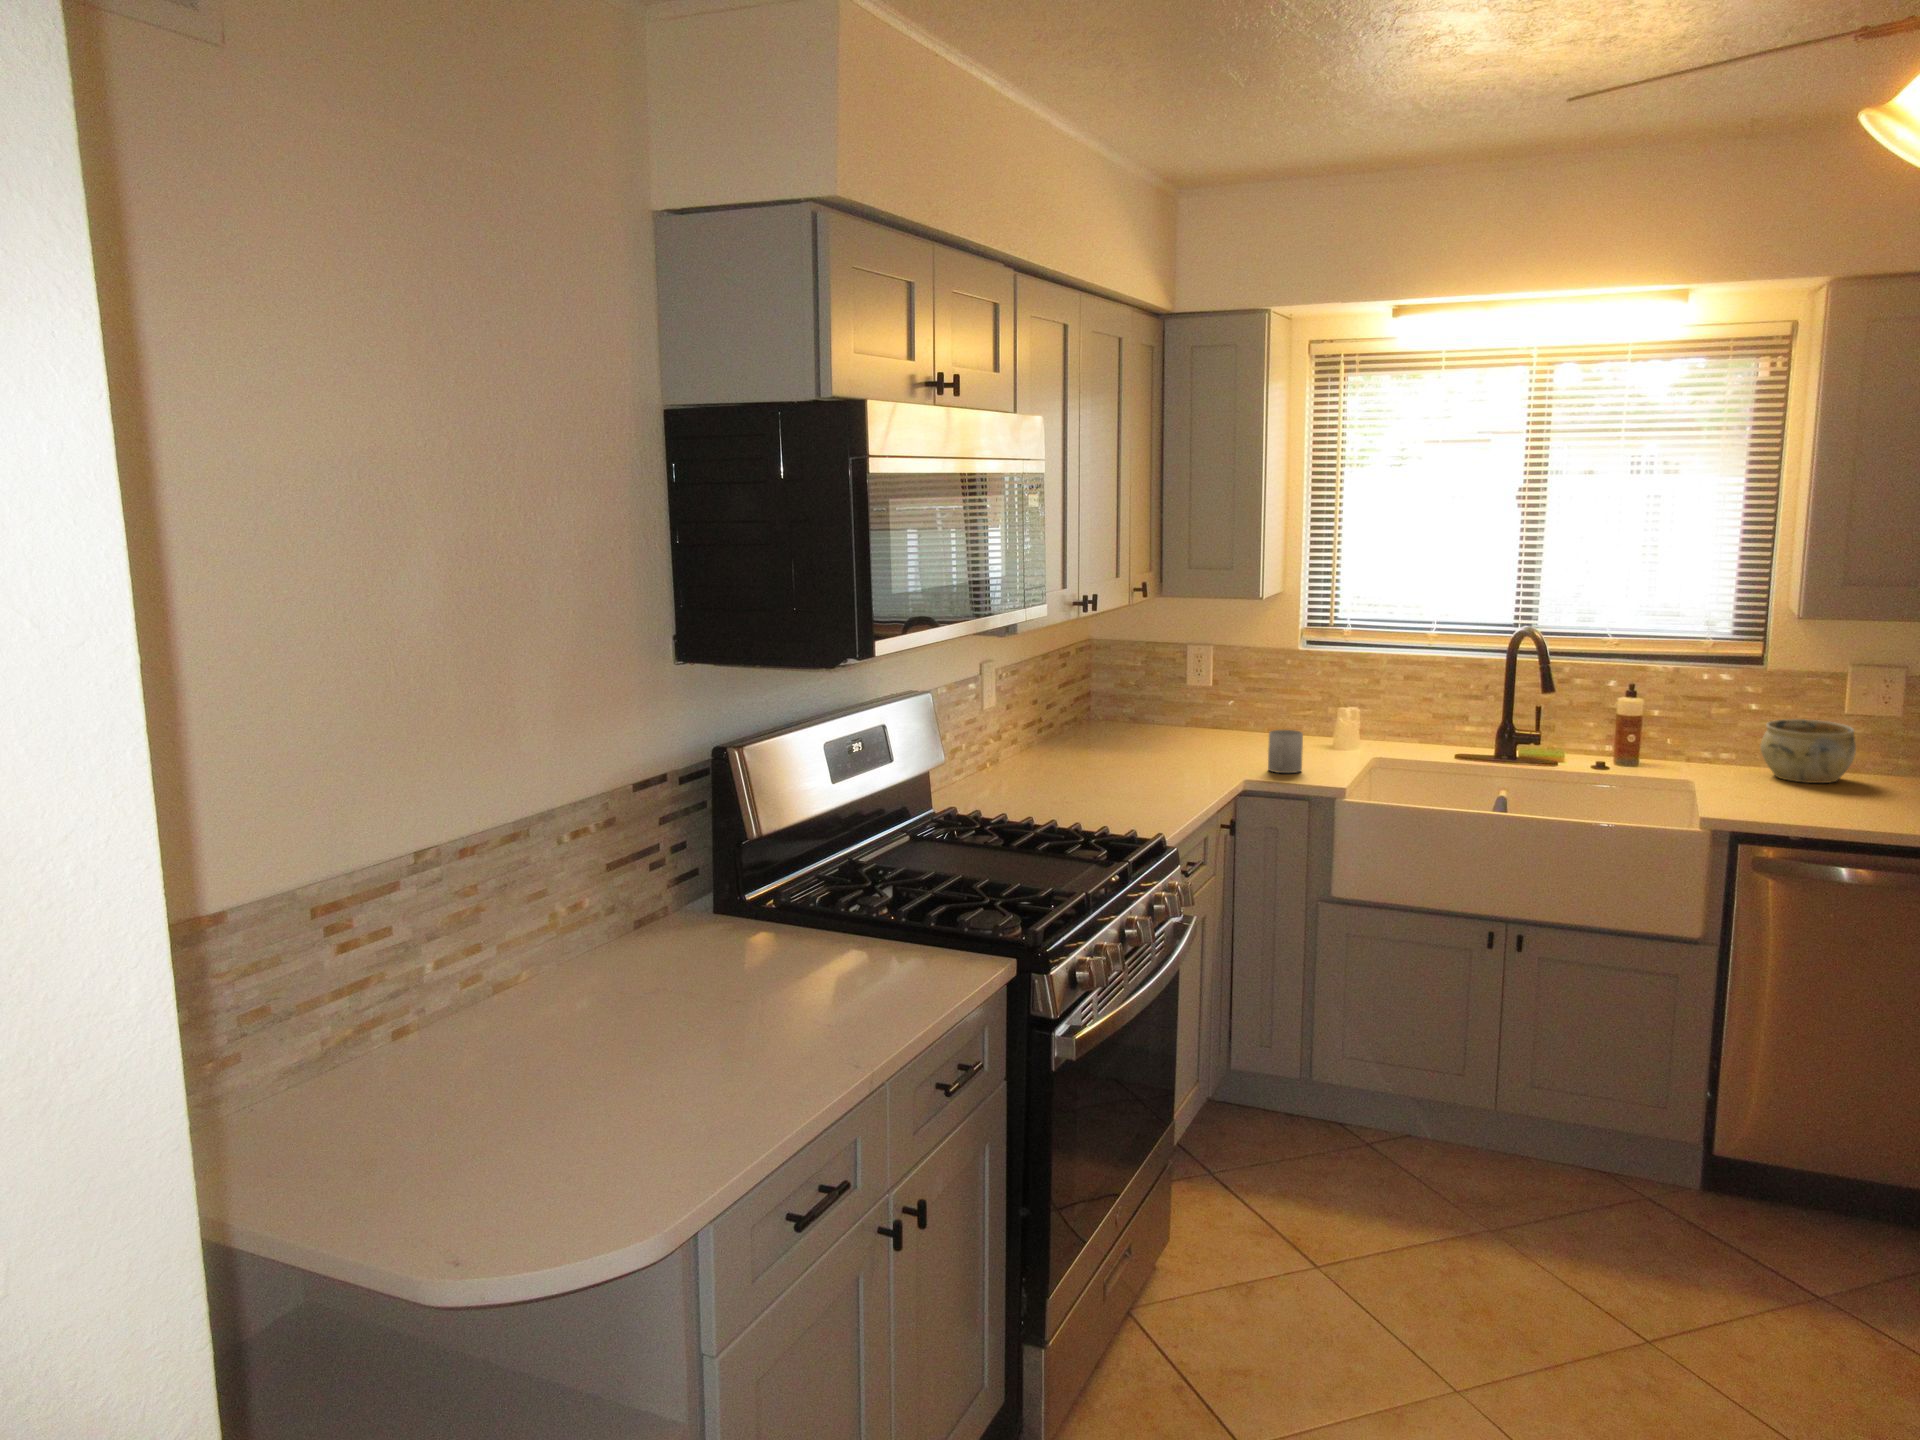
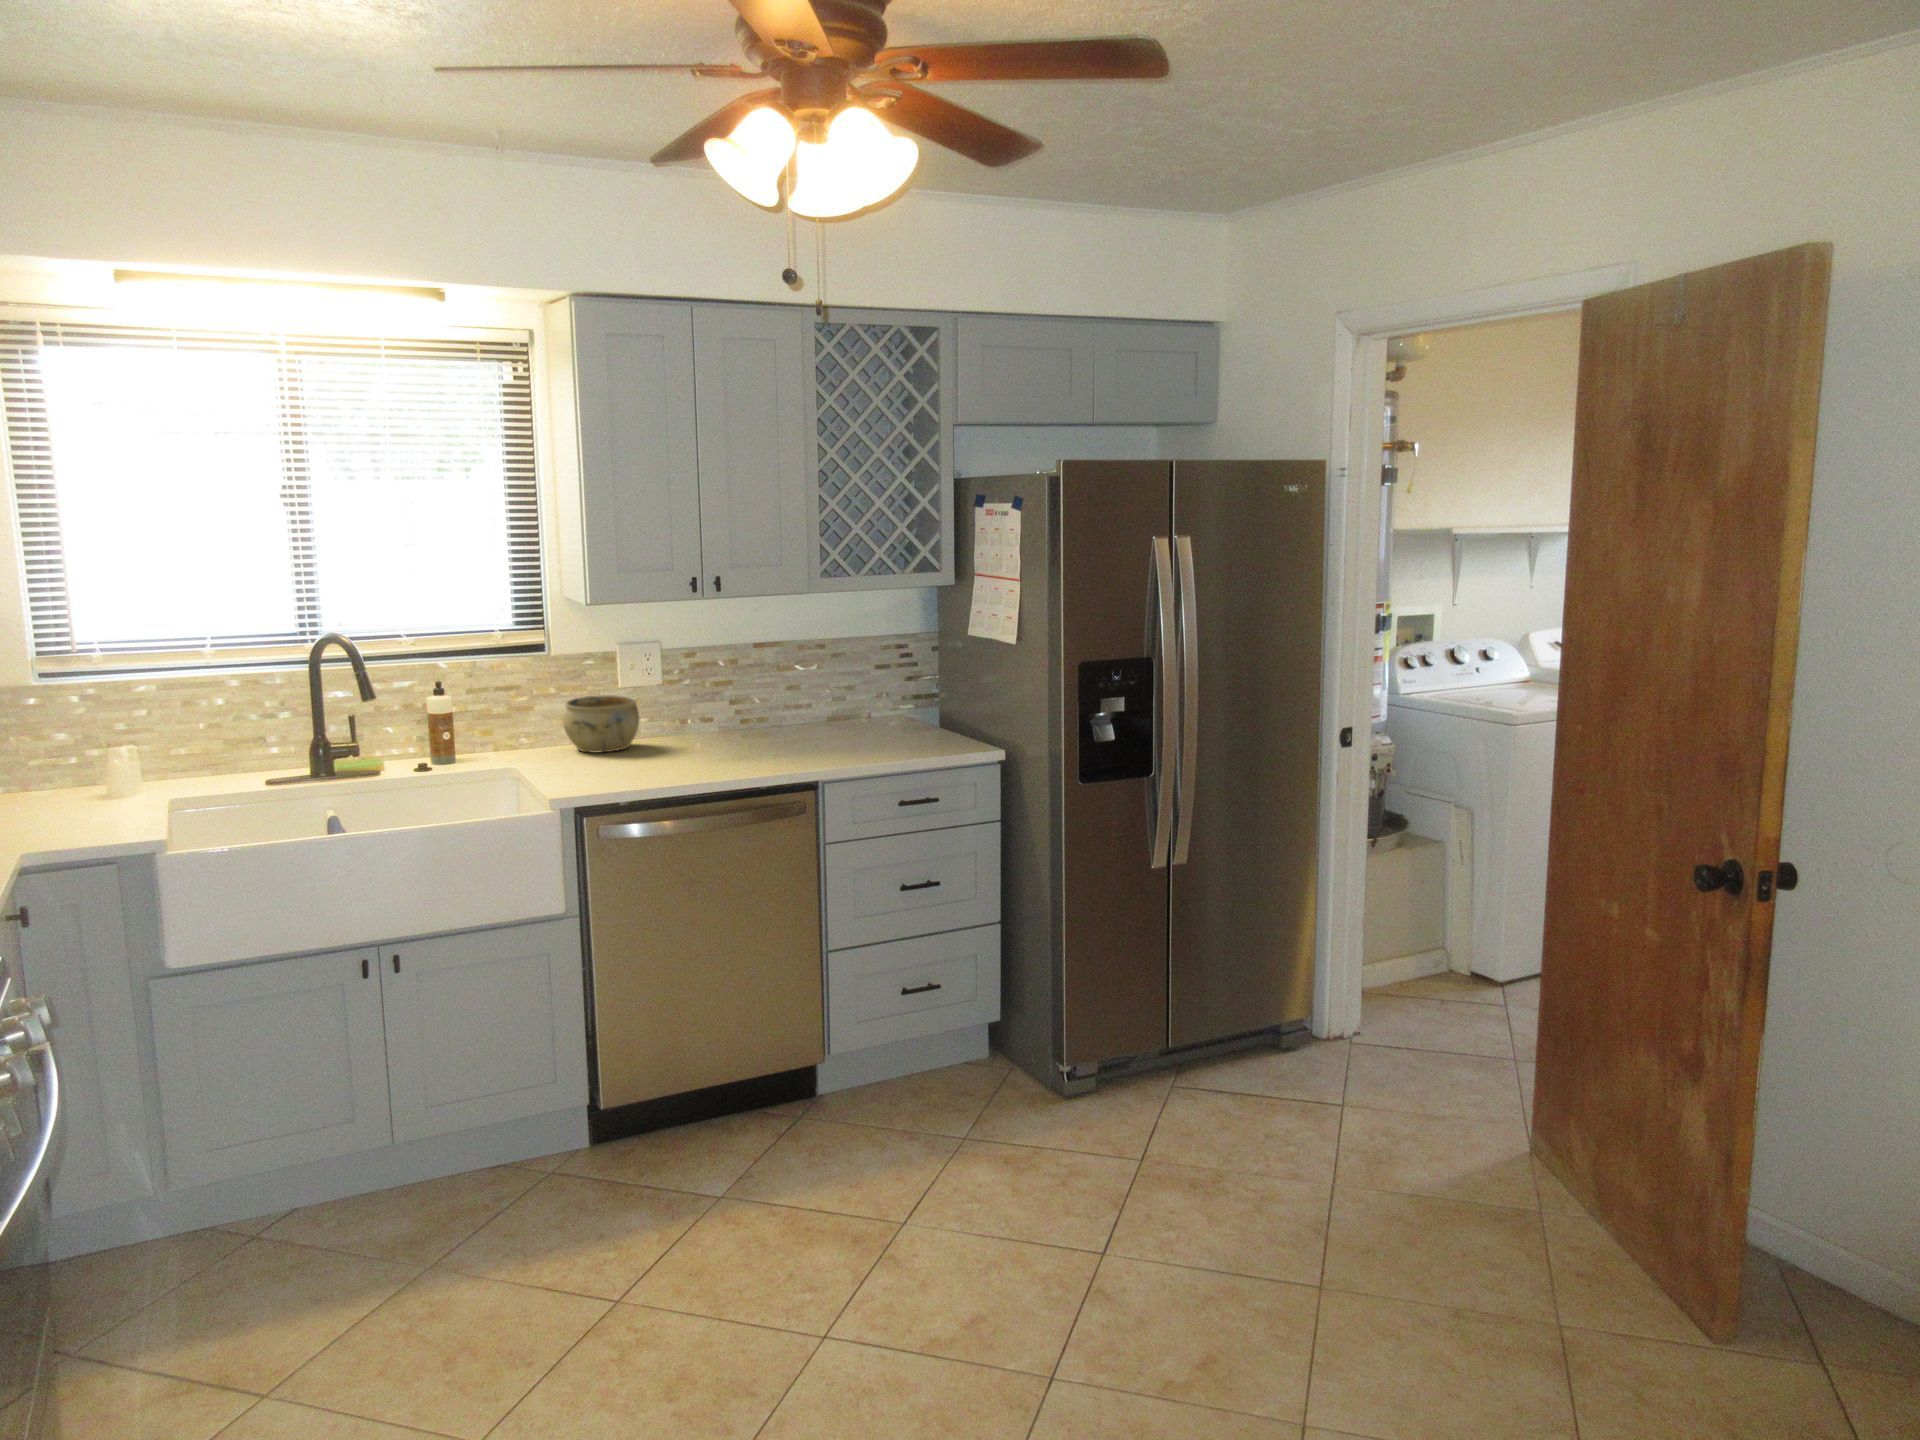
mug: present [1268,730,1303,773] -> none [35,784,91,840]

